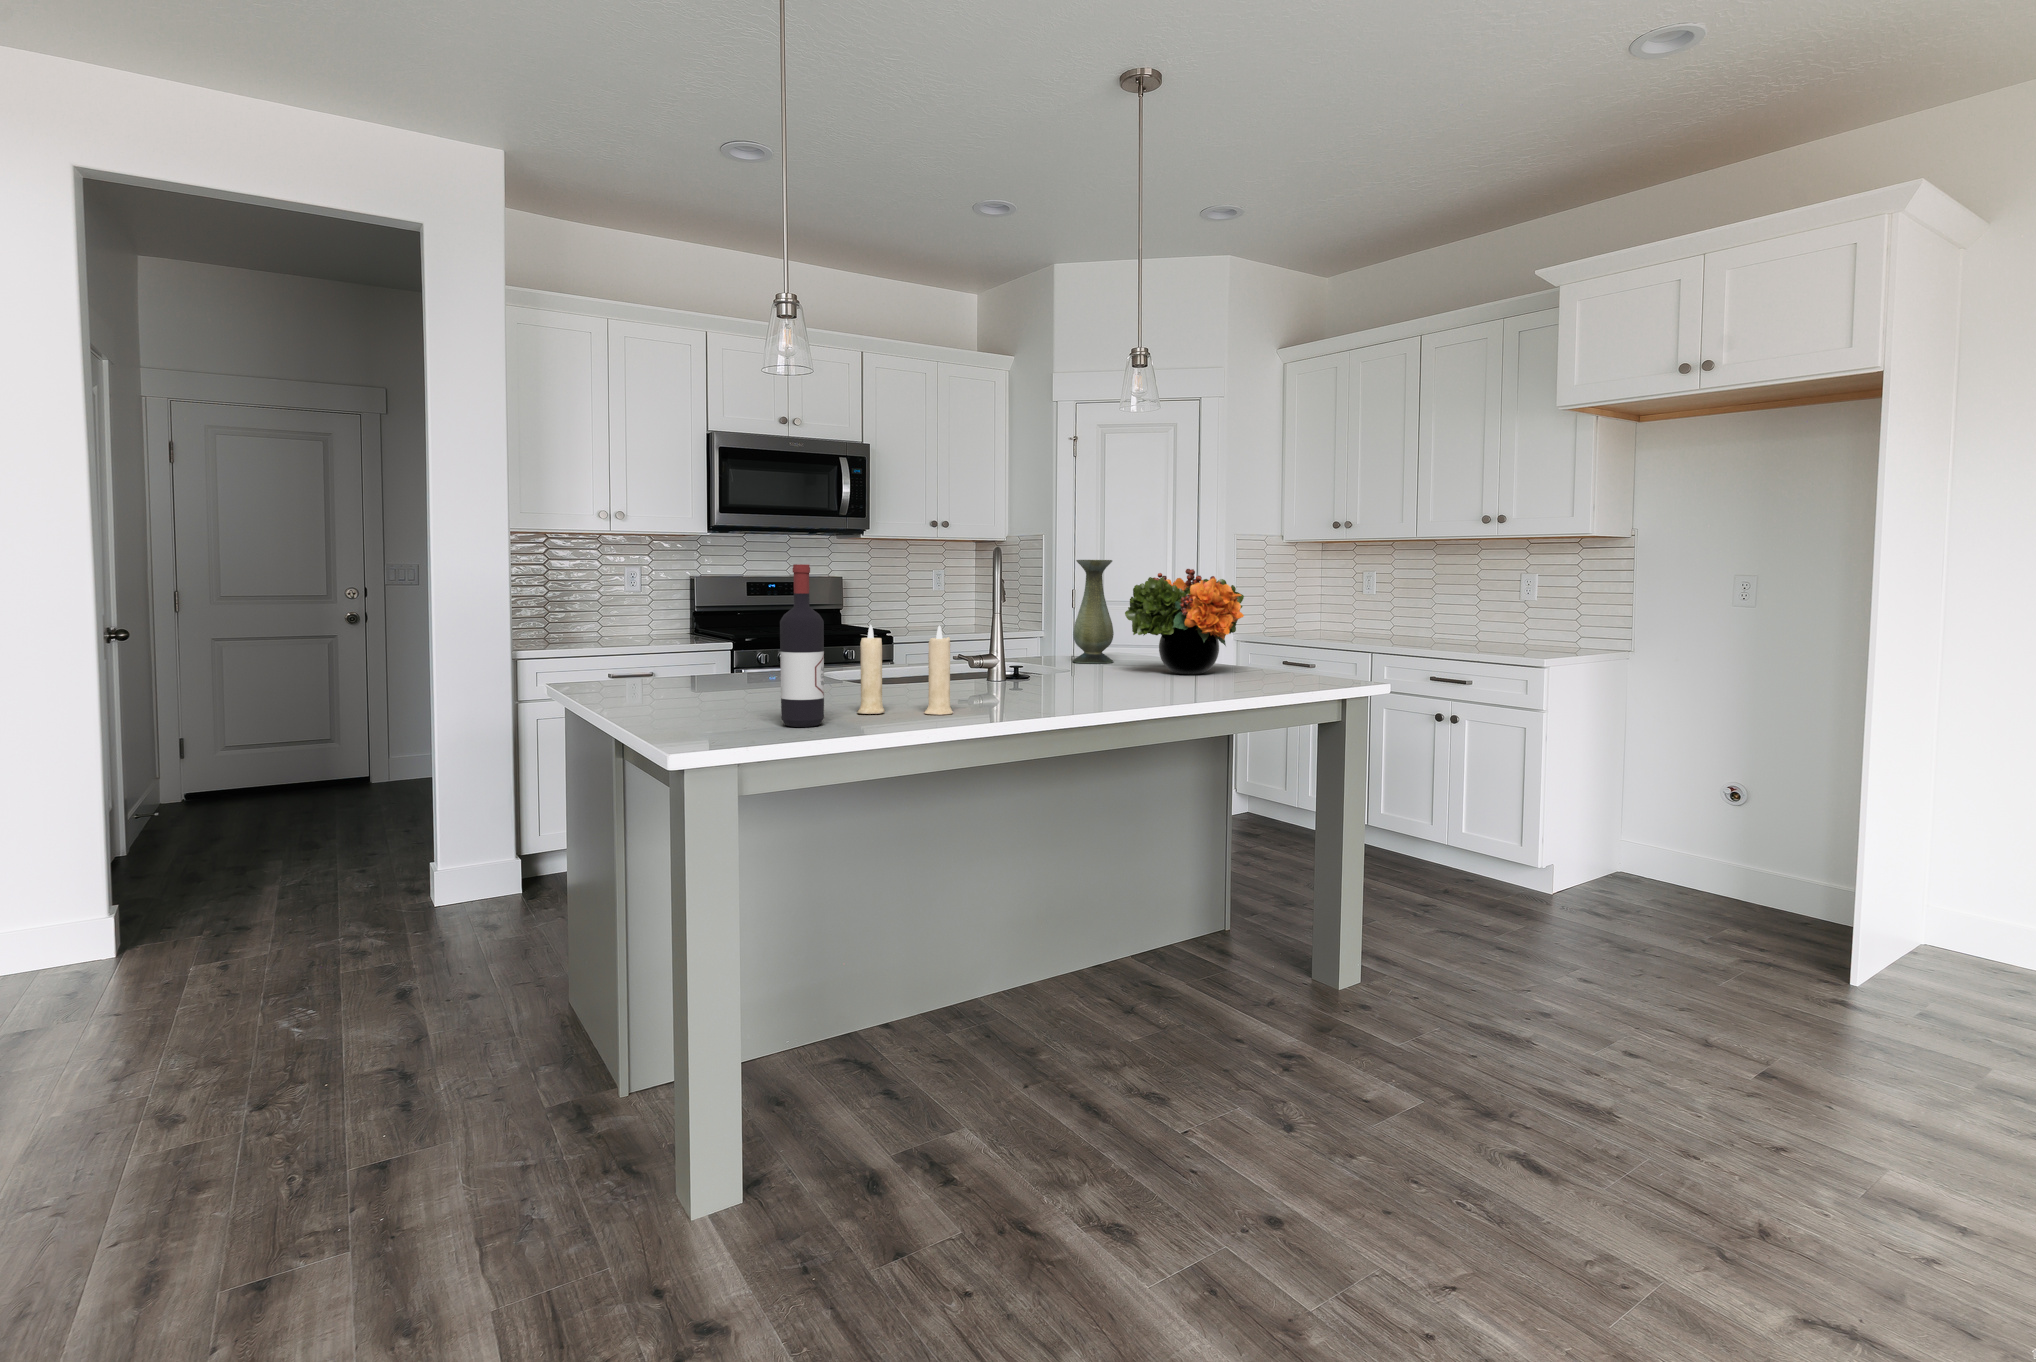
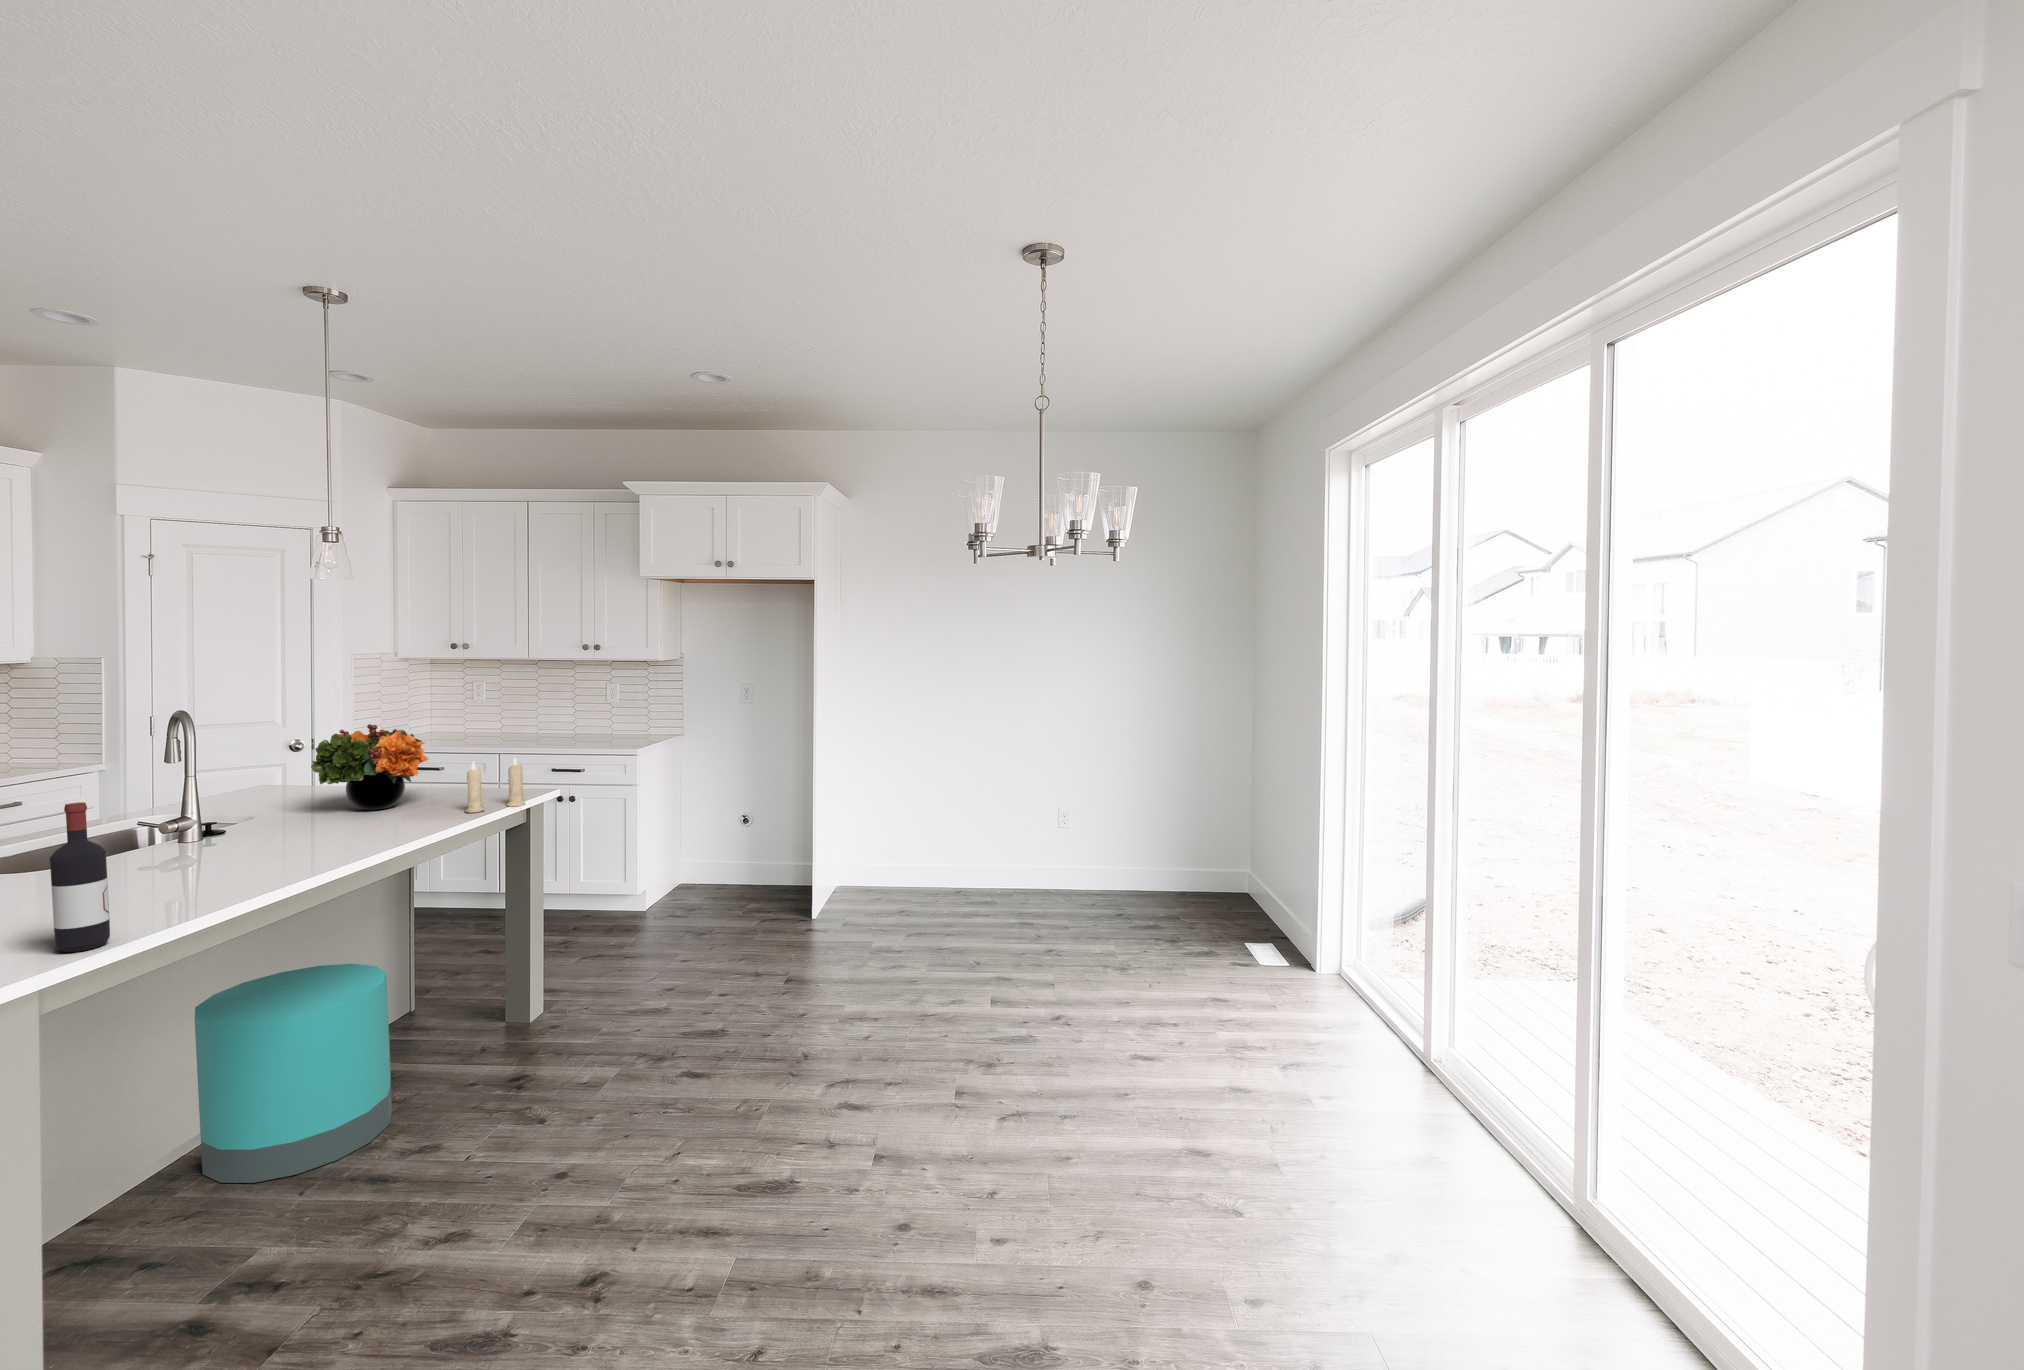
vase: present [1073,560,1114,664] -> none [222,712,272,808]
candle: present [857,625,953,715] -> present [465,757,525,813]
trash can: none [966,837,1147,1071] -> present [194,964,392,1183]

